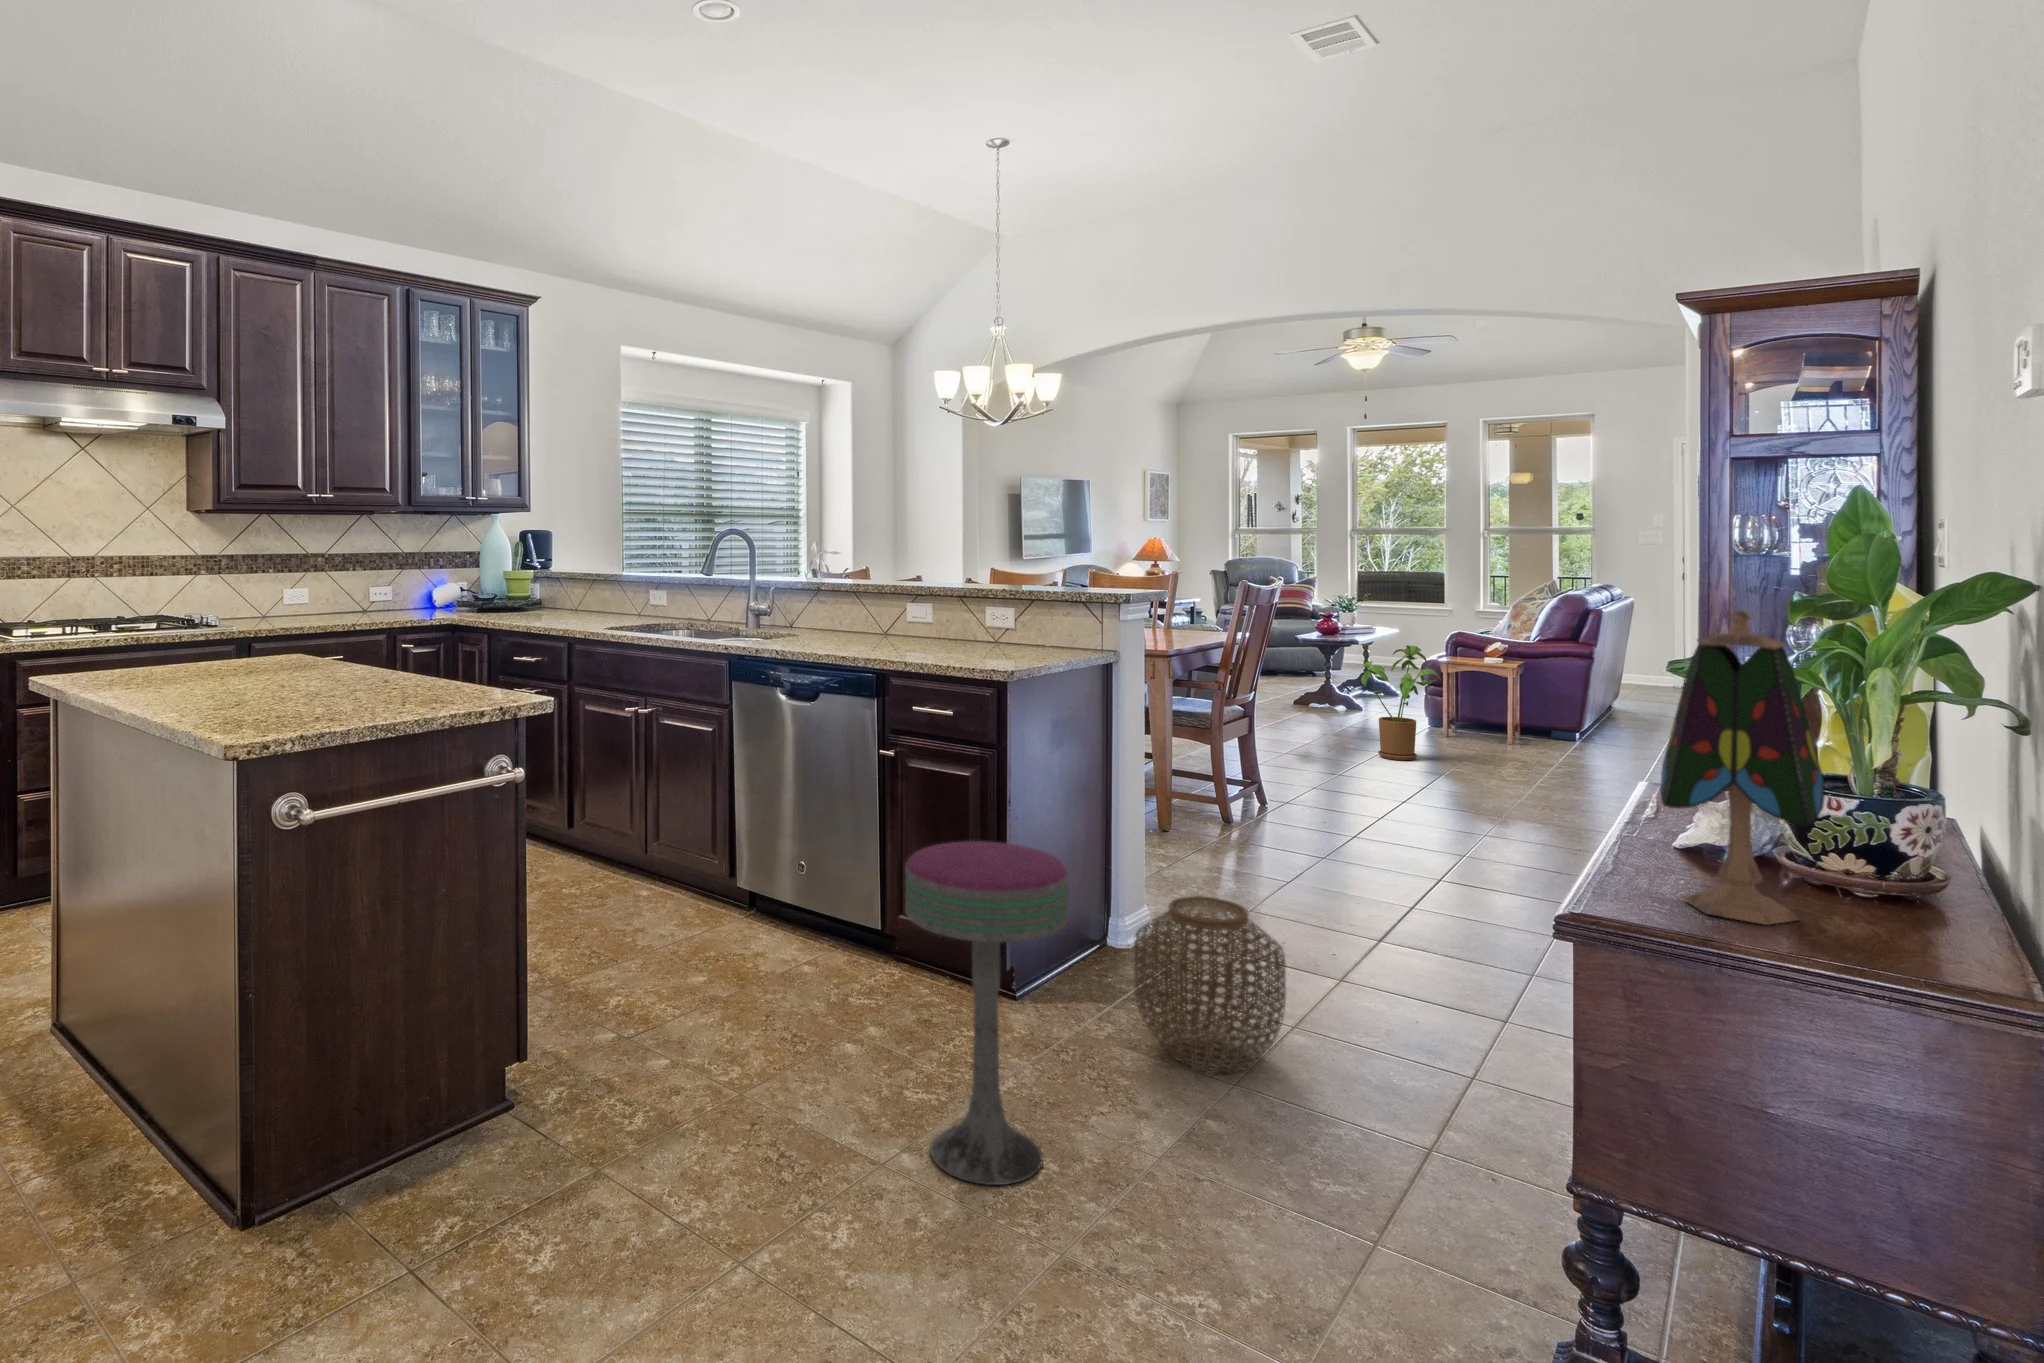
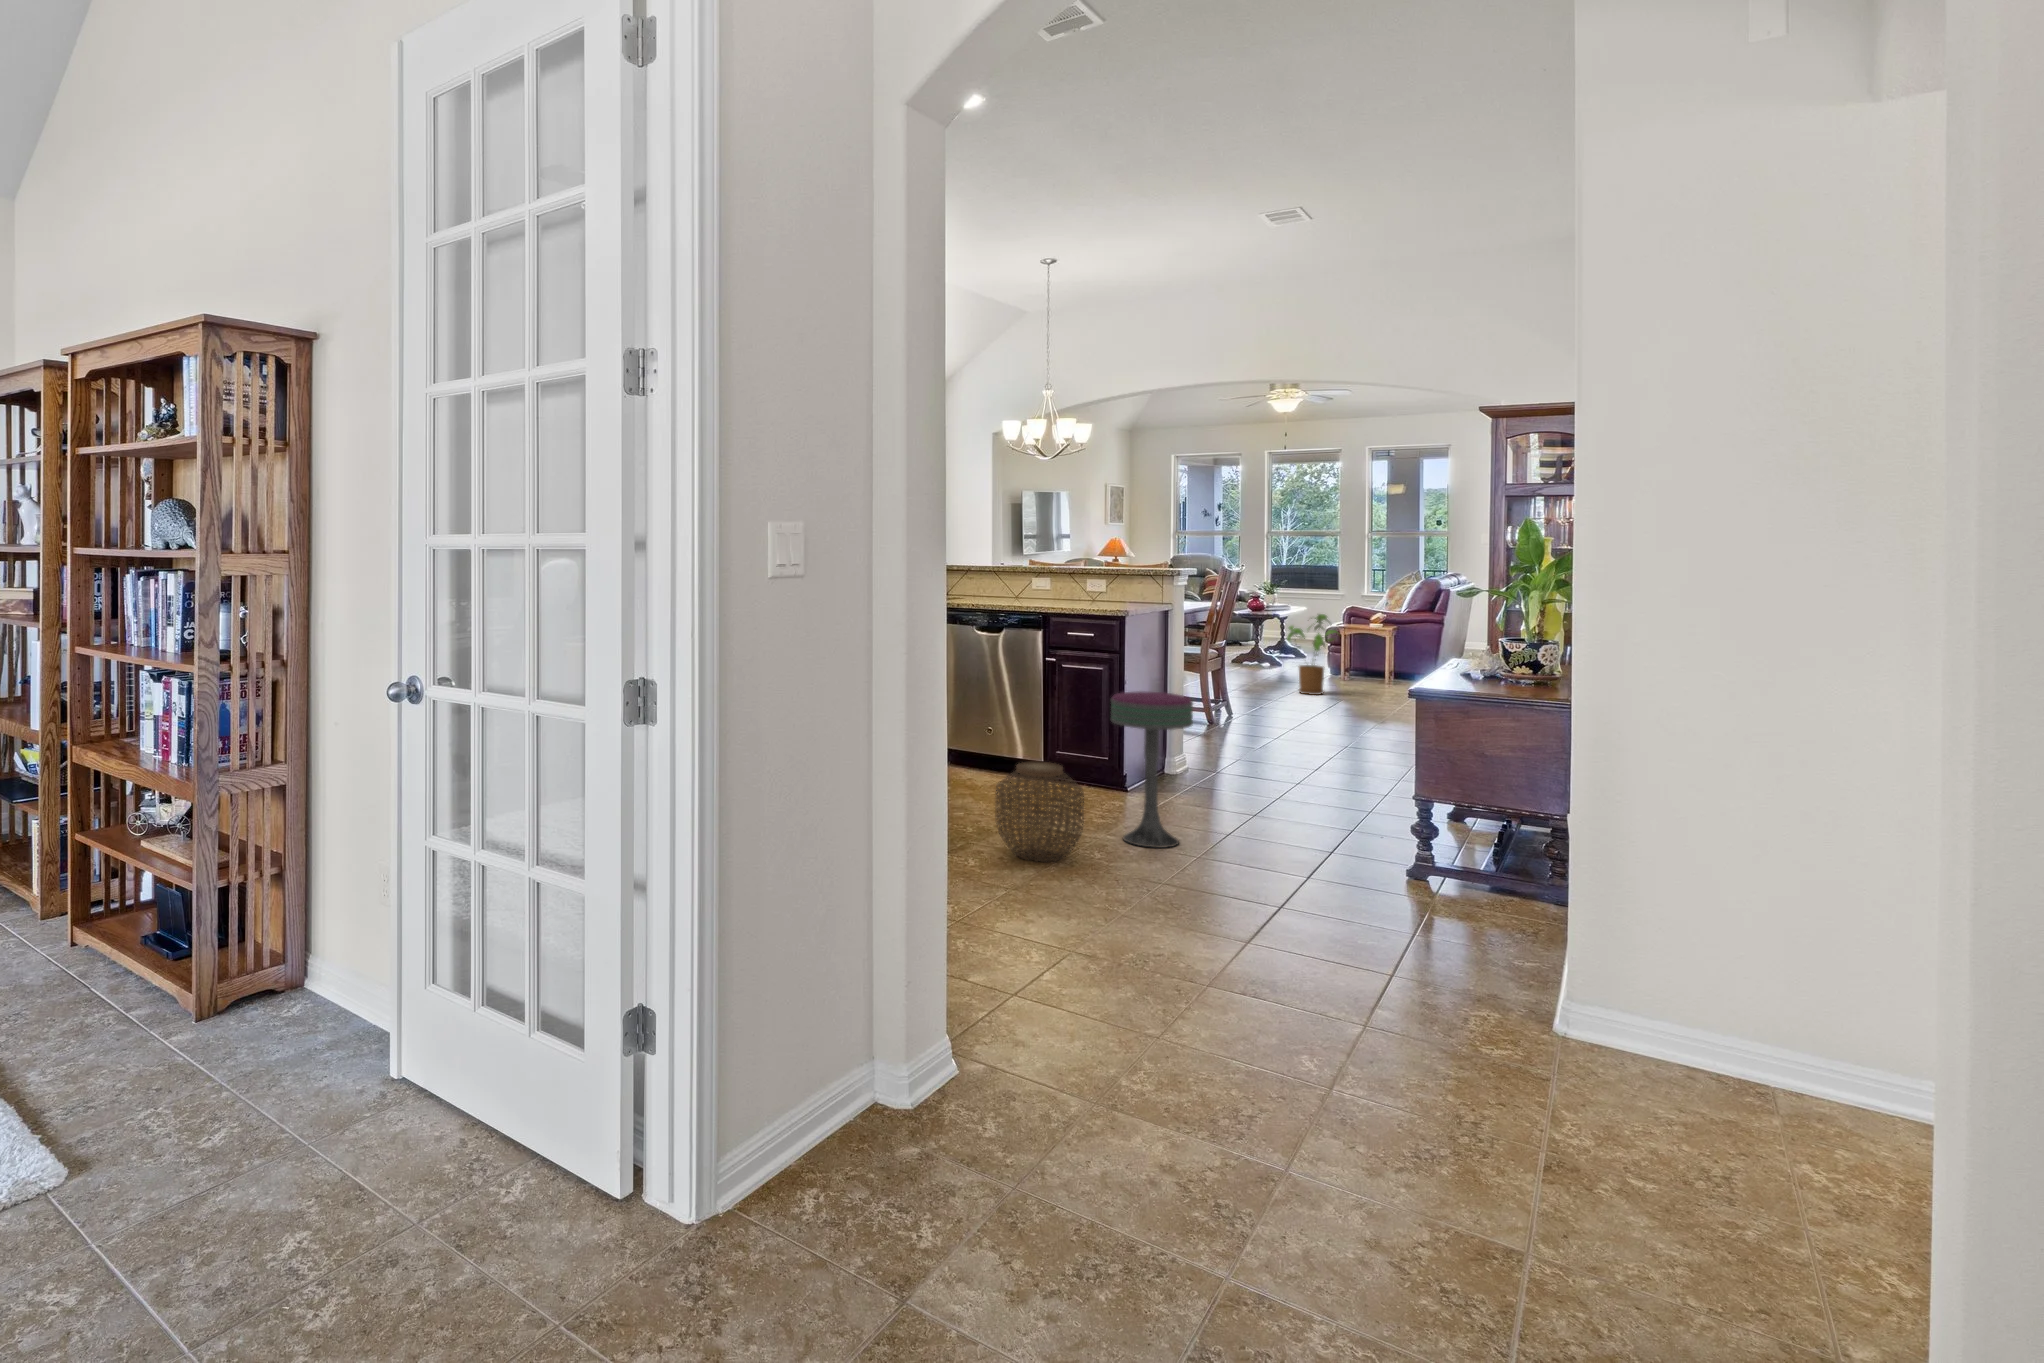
table lamp: present [1660,610,1825,925] -> none [1454,568,1510,685]
woven basket: present [1134,896,1285,1073] -> present [995,761,1084,862]

